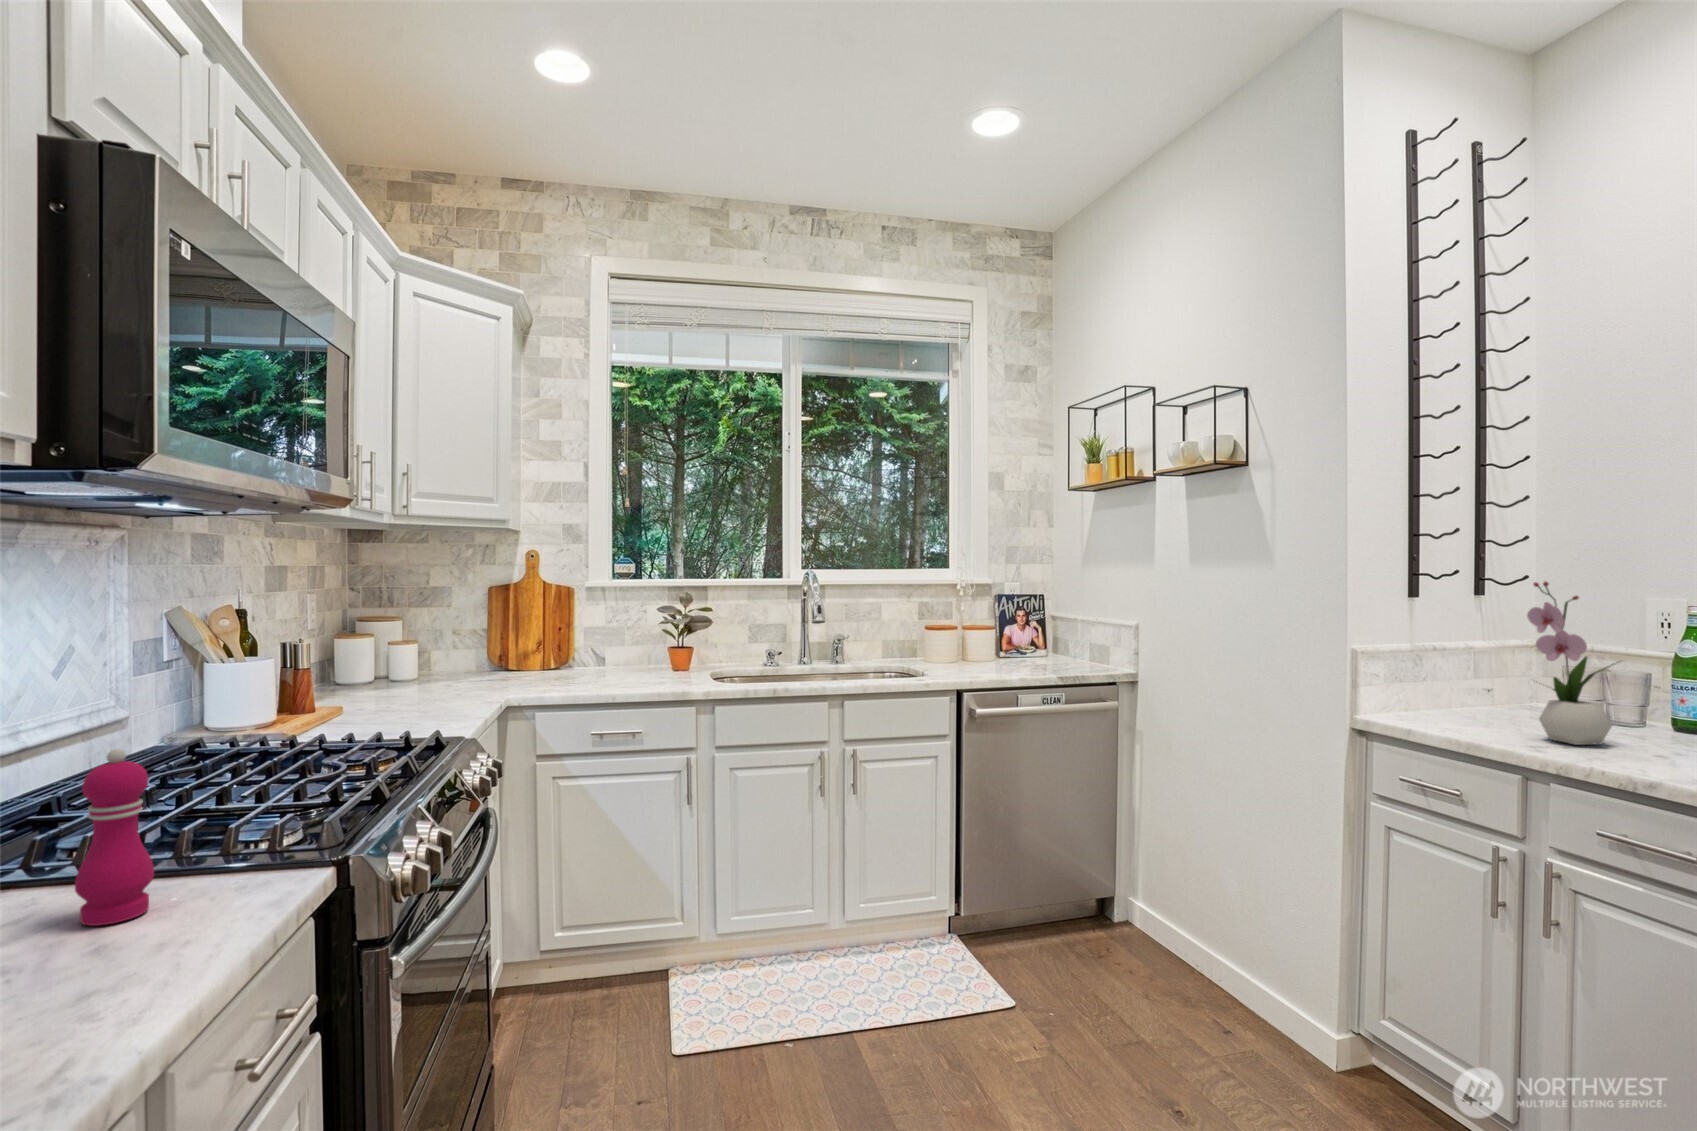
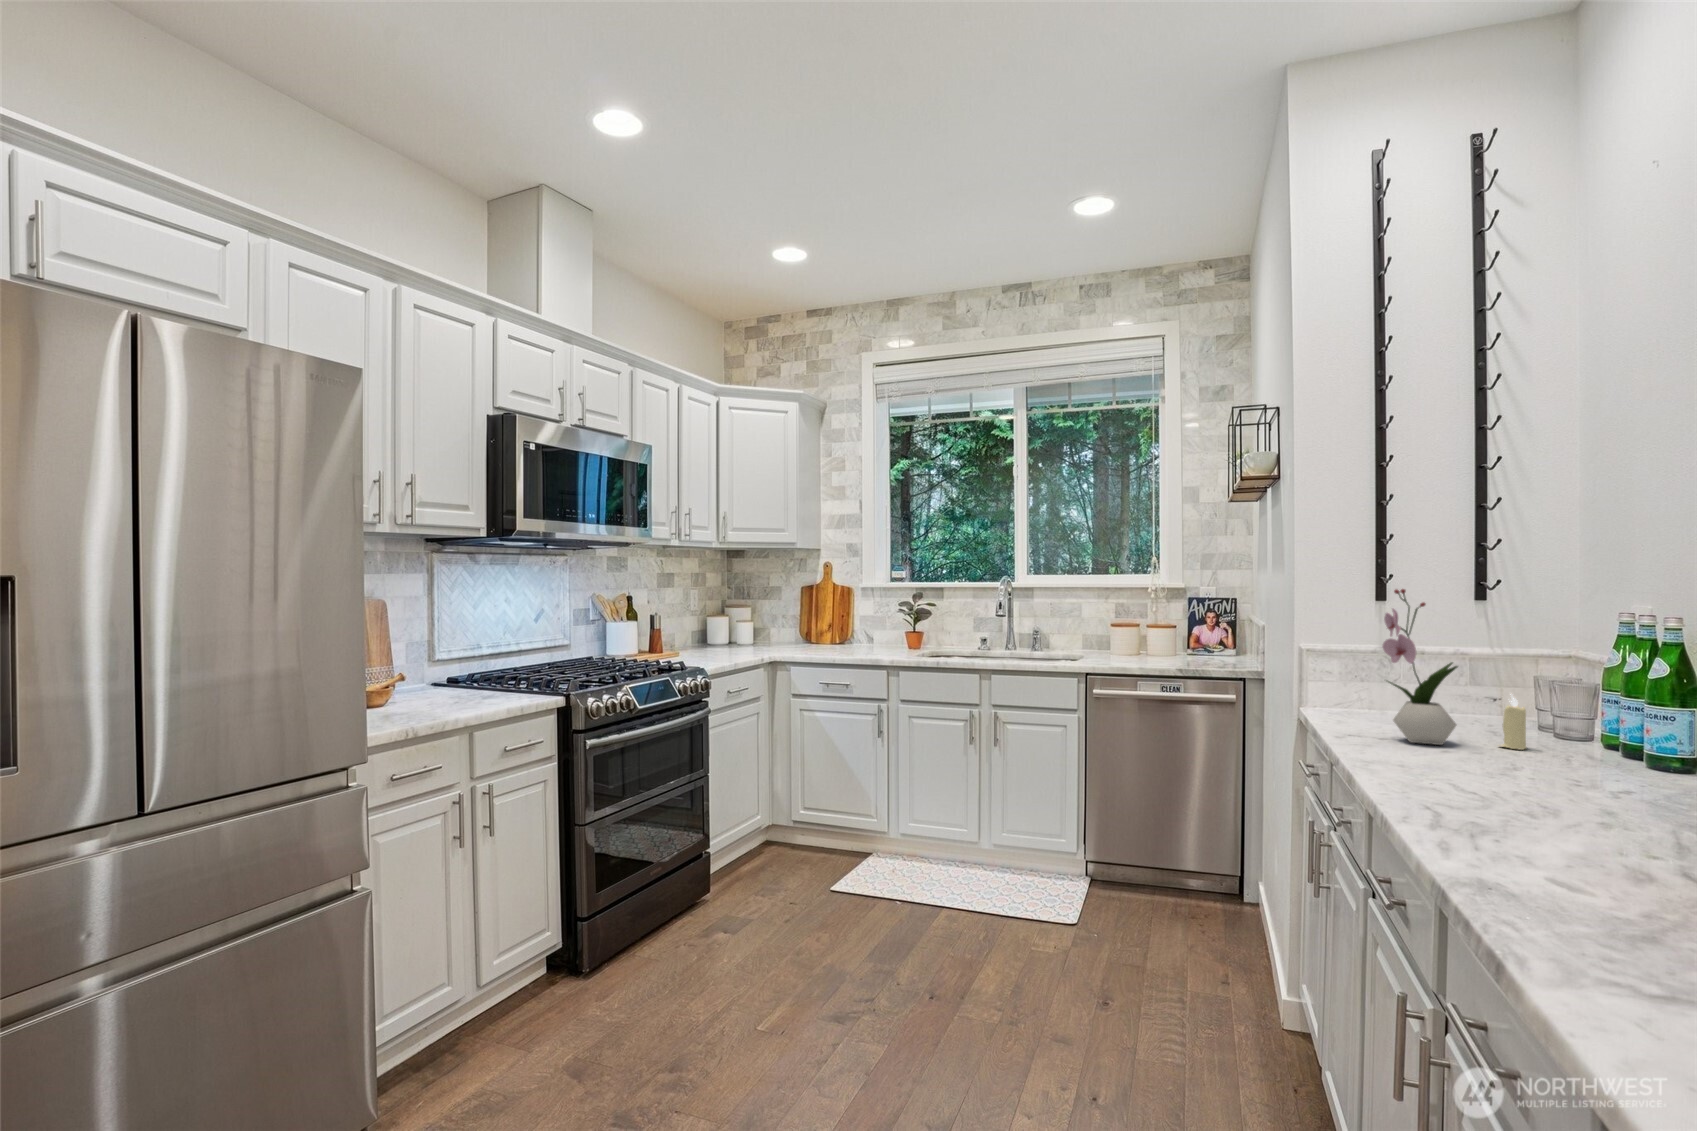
candle: none [1624,685,1652,740] -> present [1502,694,1526,750]
pepper mill: present [75,749,154,926] -> none [484,643,508,705]

